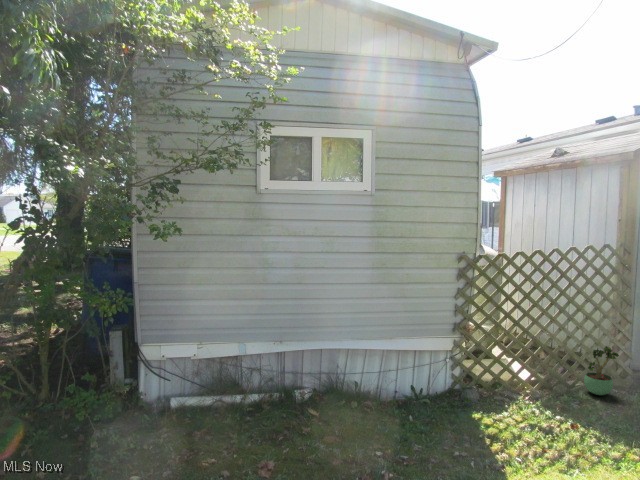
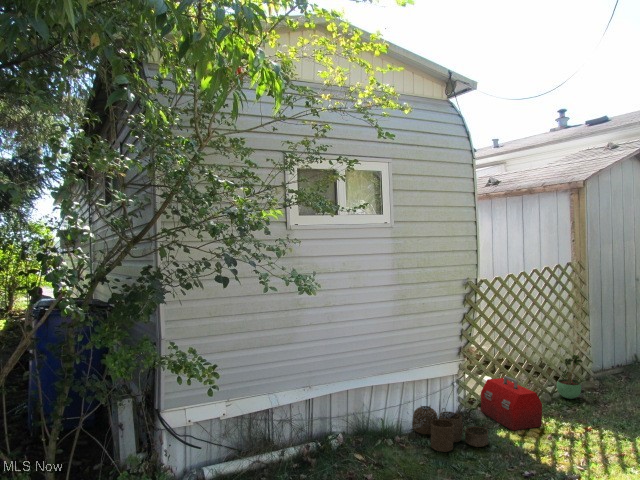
toolbox: none [479,358,535,416] -> present [481,376,542,430]
woven basket: none [390,375,456,424] -> present [412,406,488,452]

